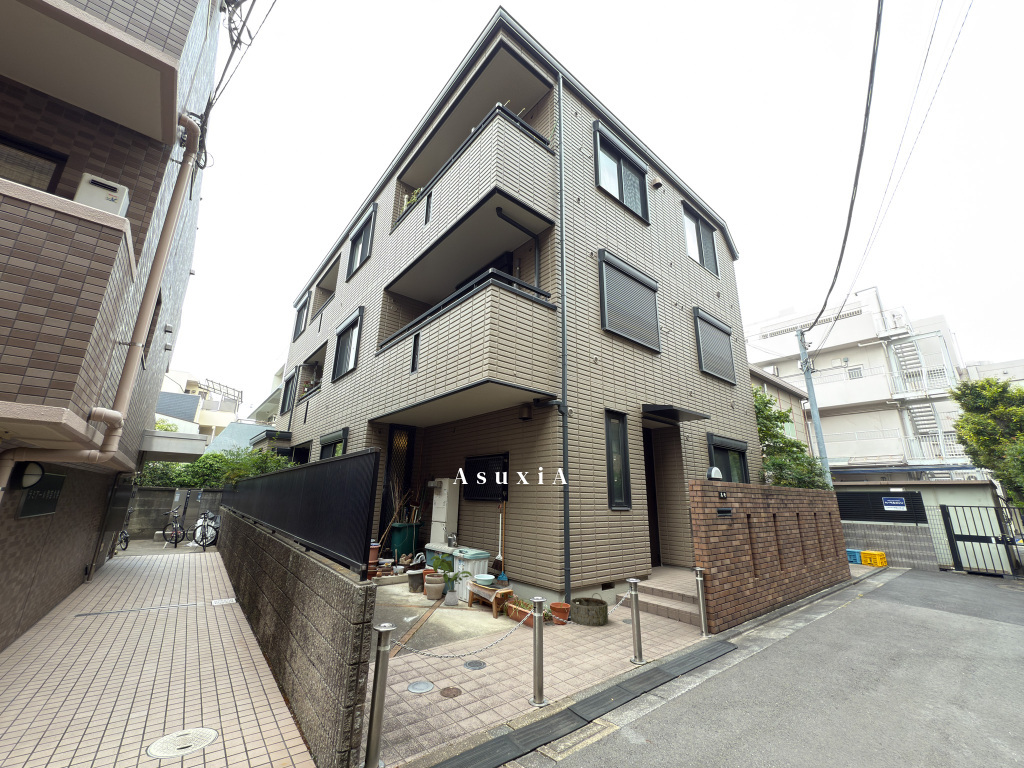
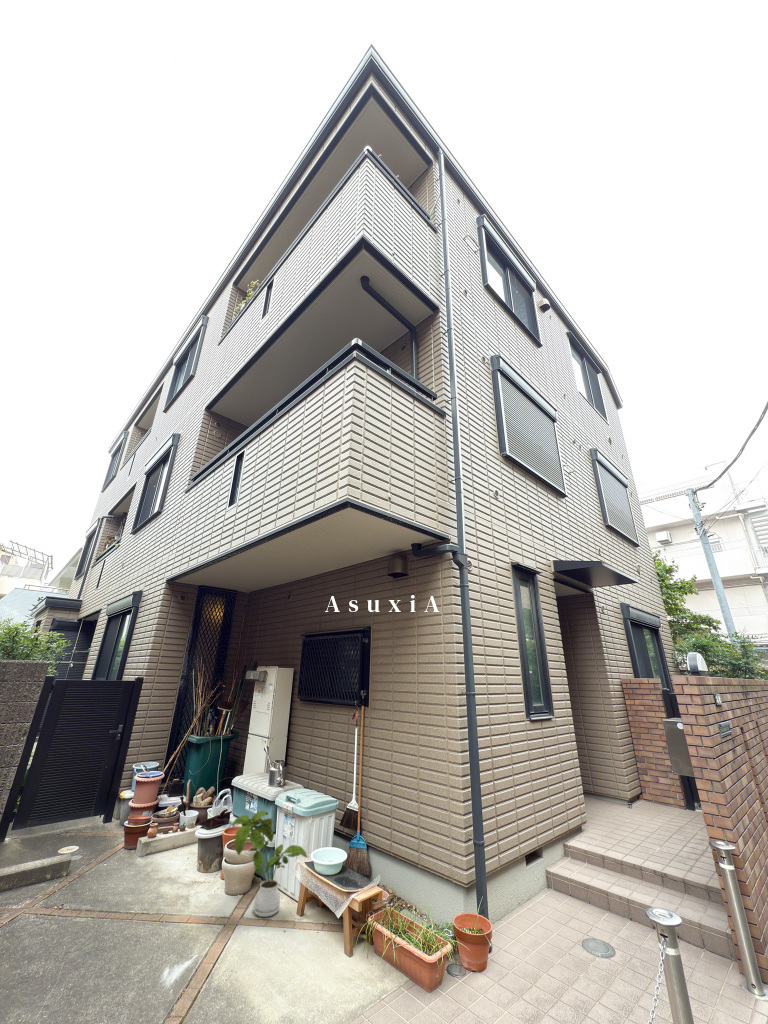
basket: present [571,593,608,626] -> none [490,888,565,977]

